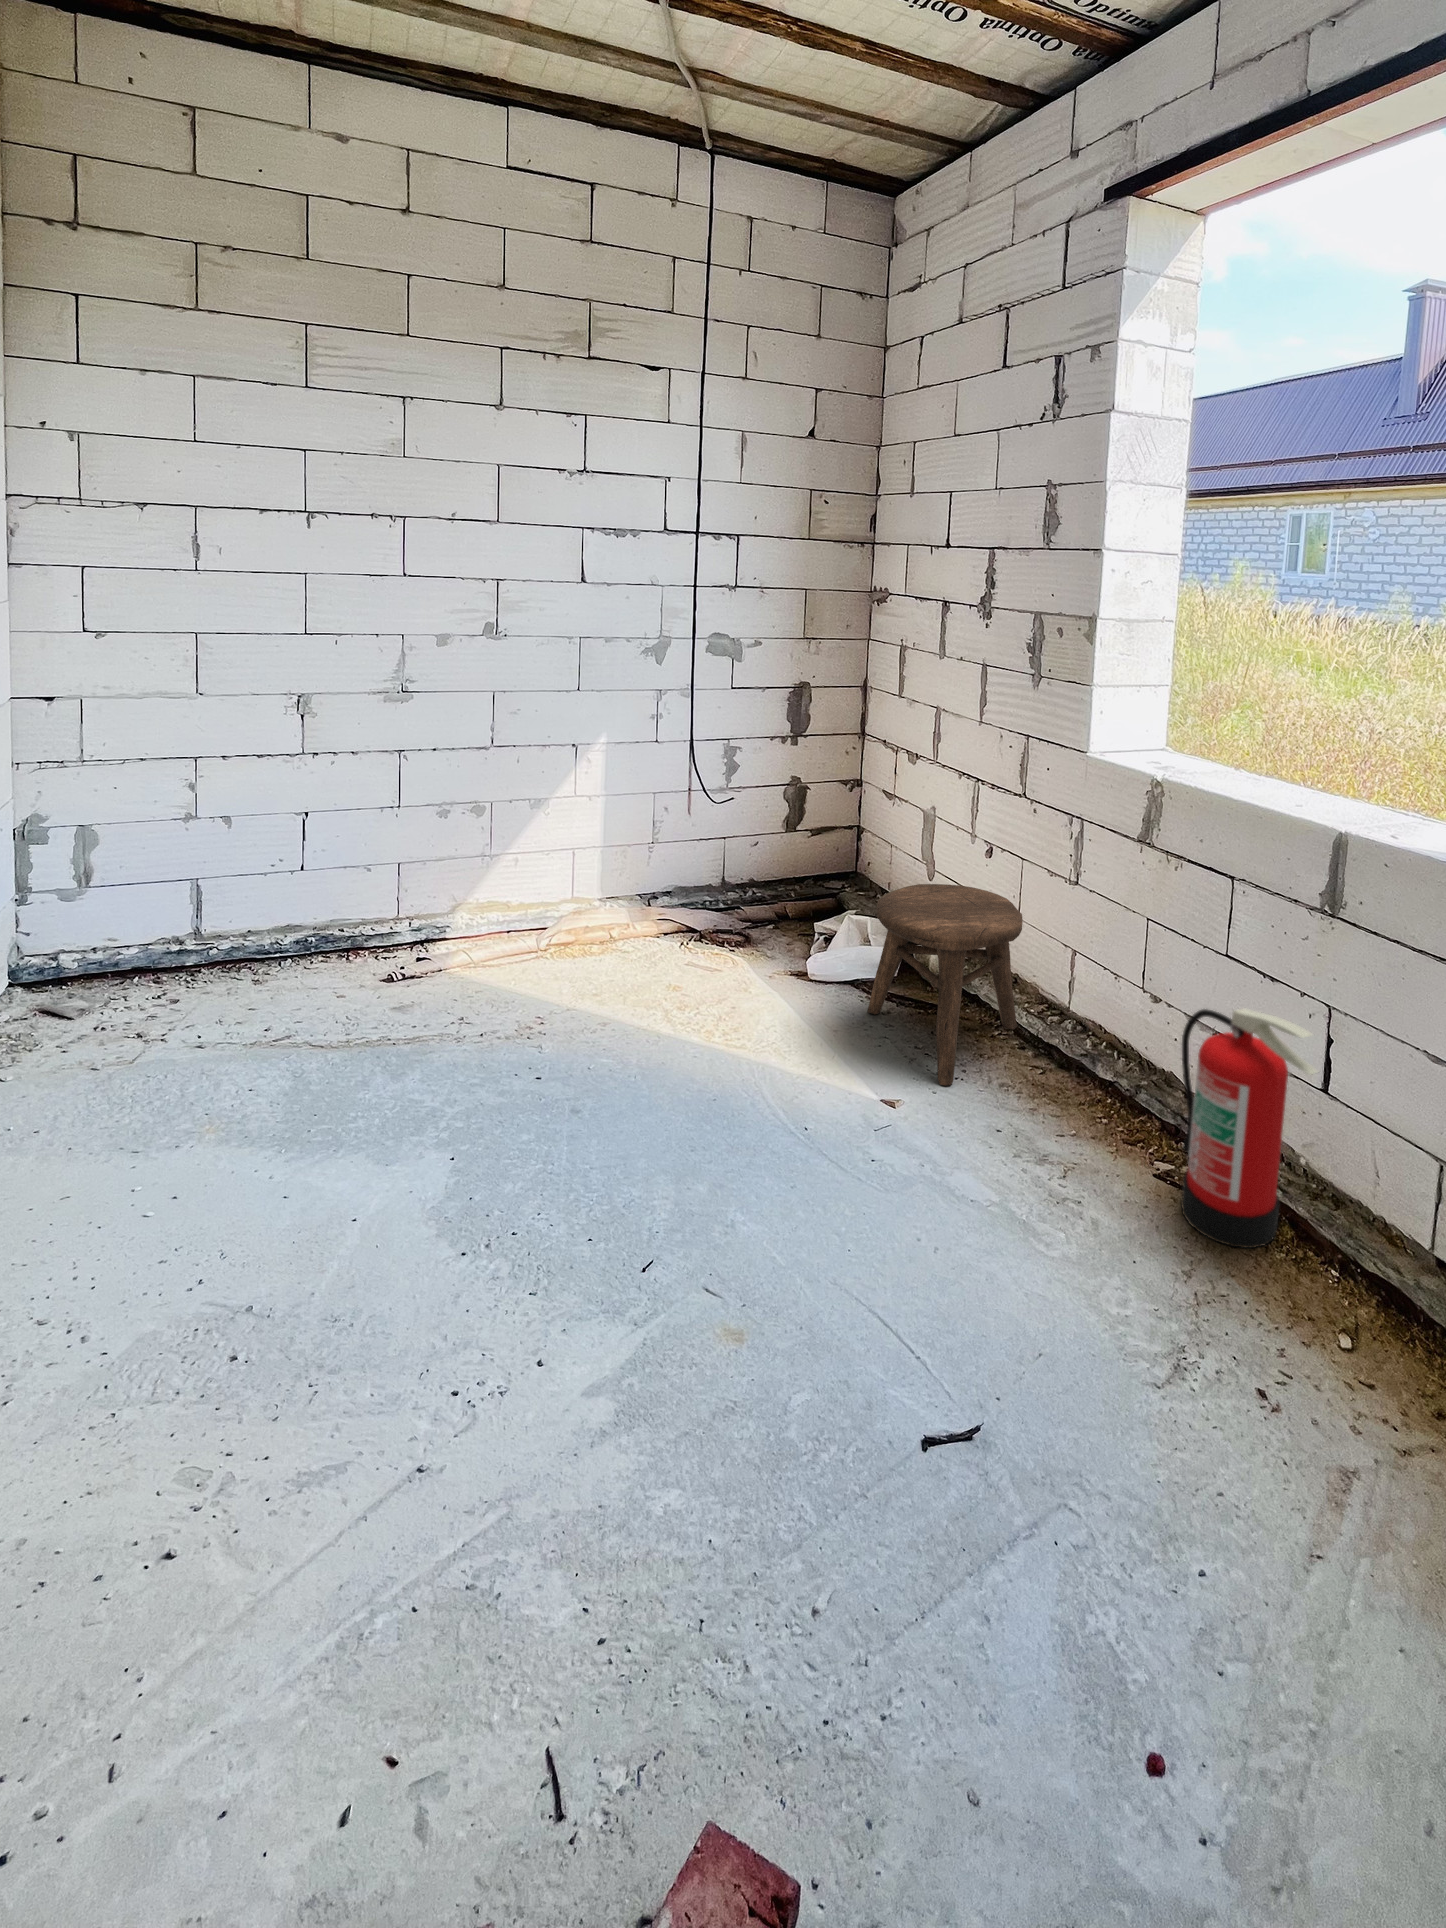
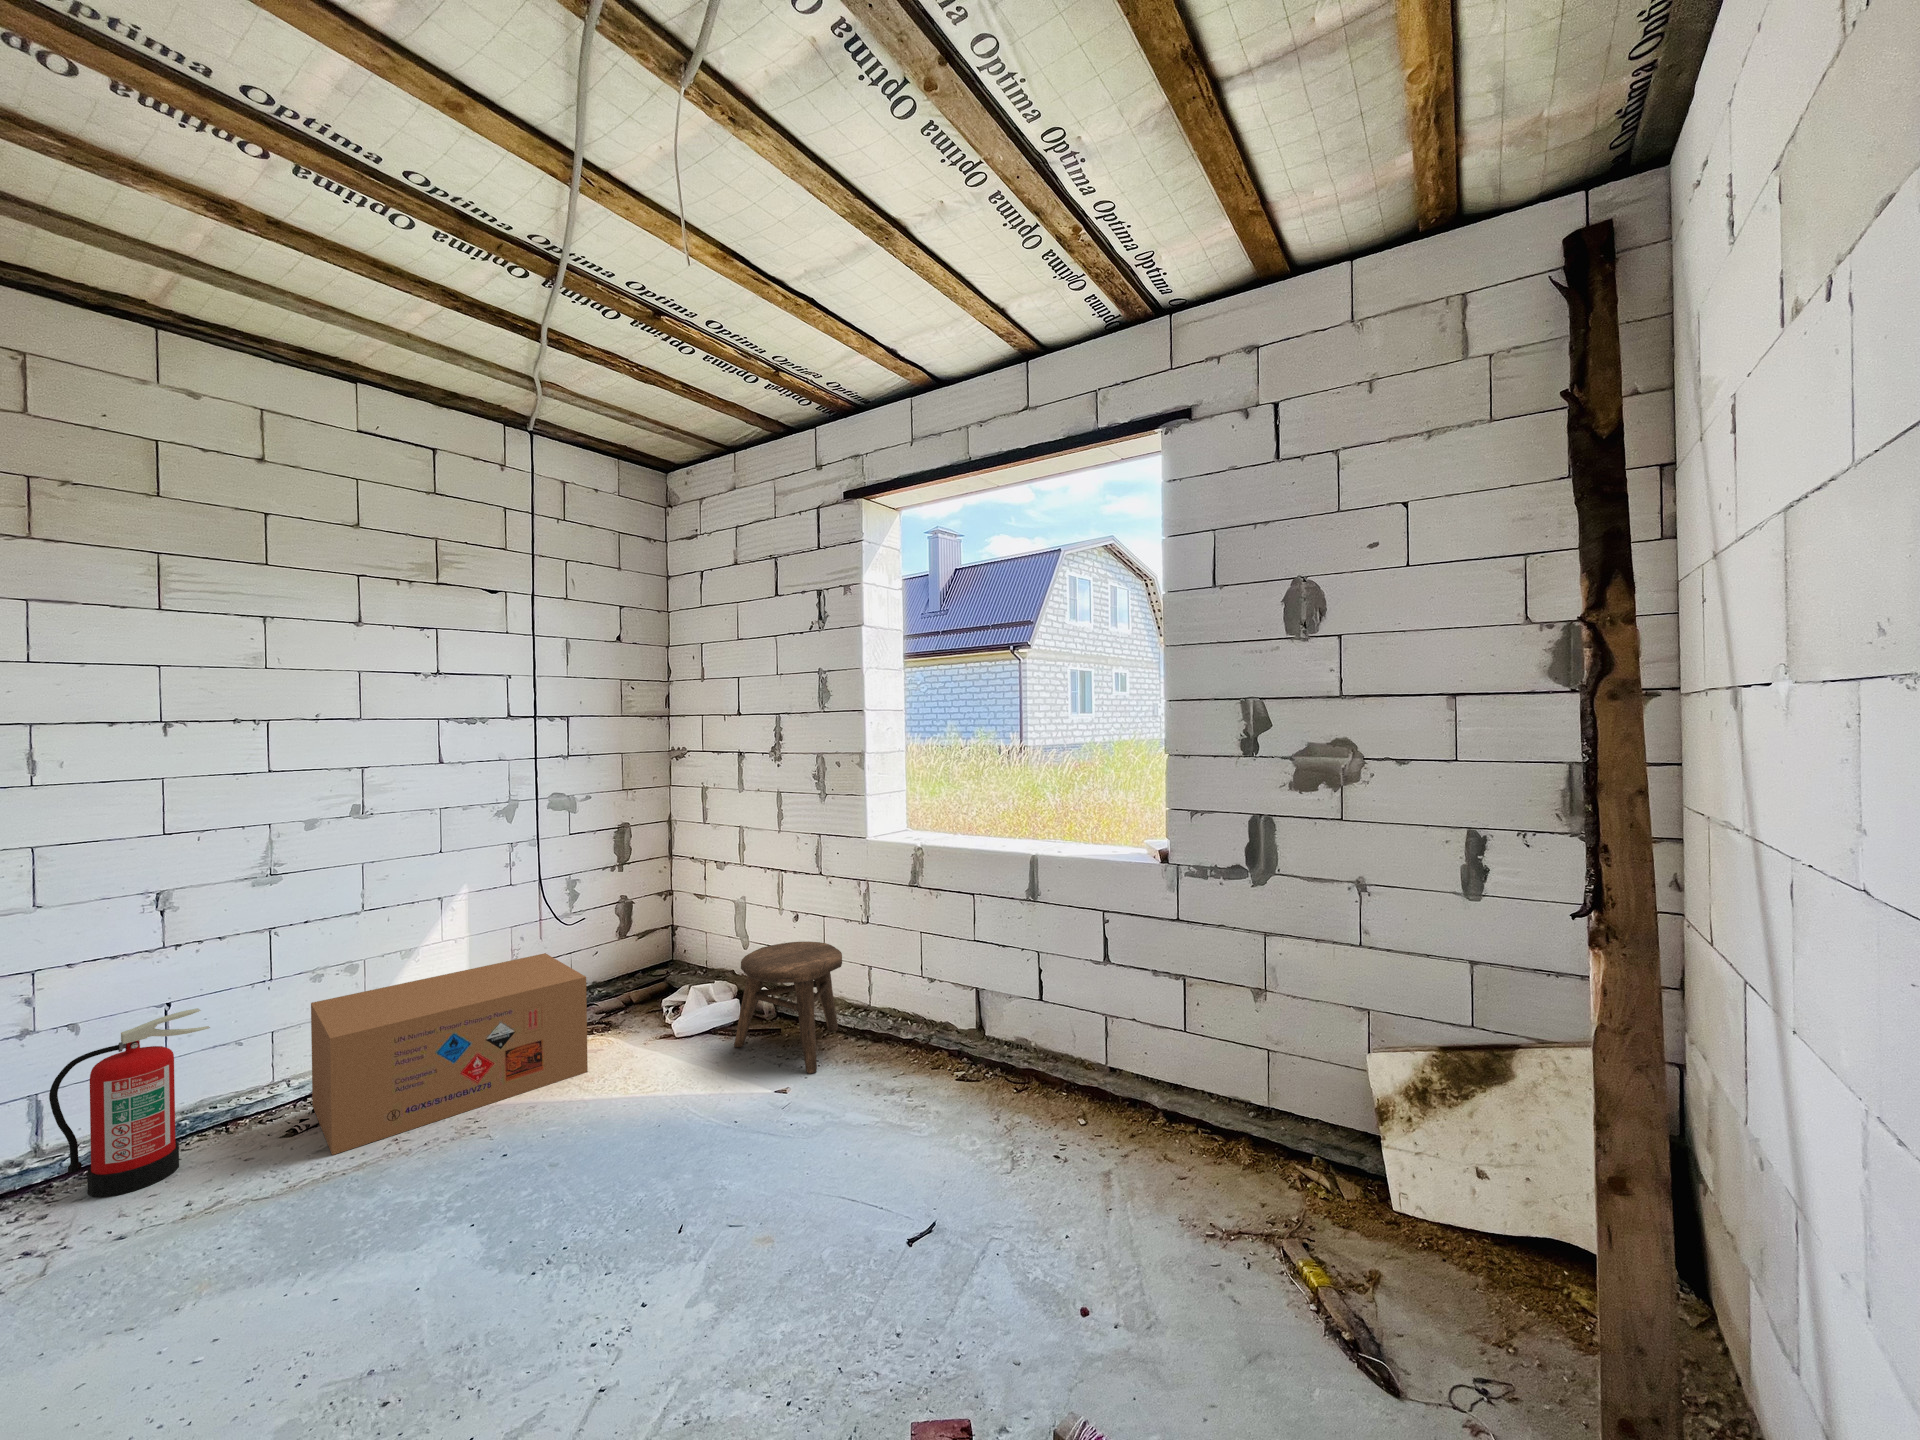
cardboard box: none [410,831,694,1012] -> present [311,953,588,1155]
fire extinguisher: present [1181,1008,1319,1248] -> present [49,1008,210,1197]

